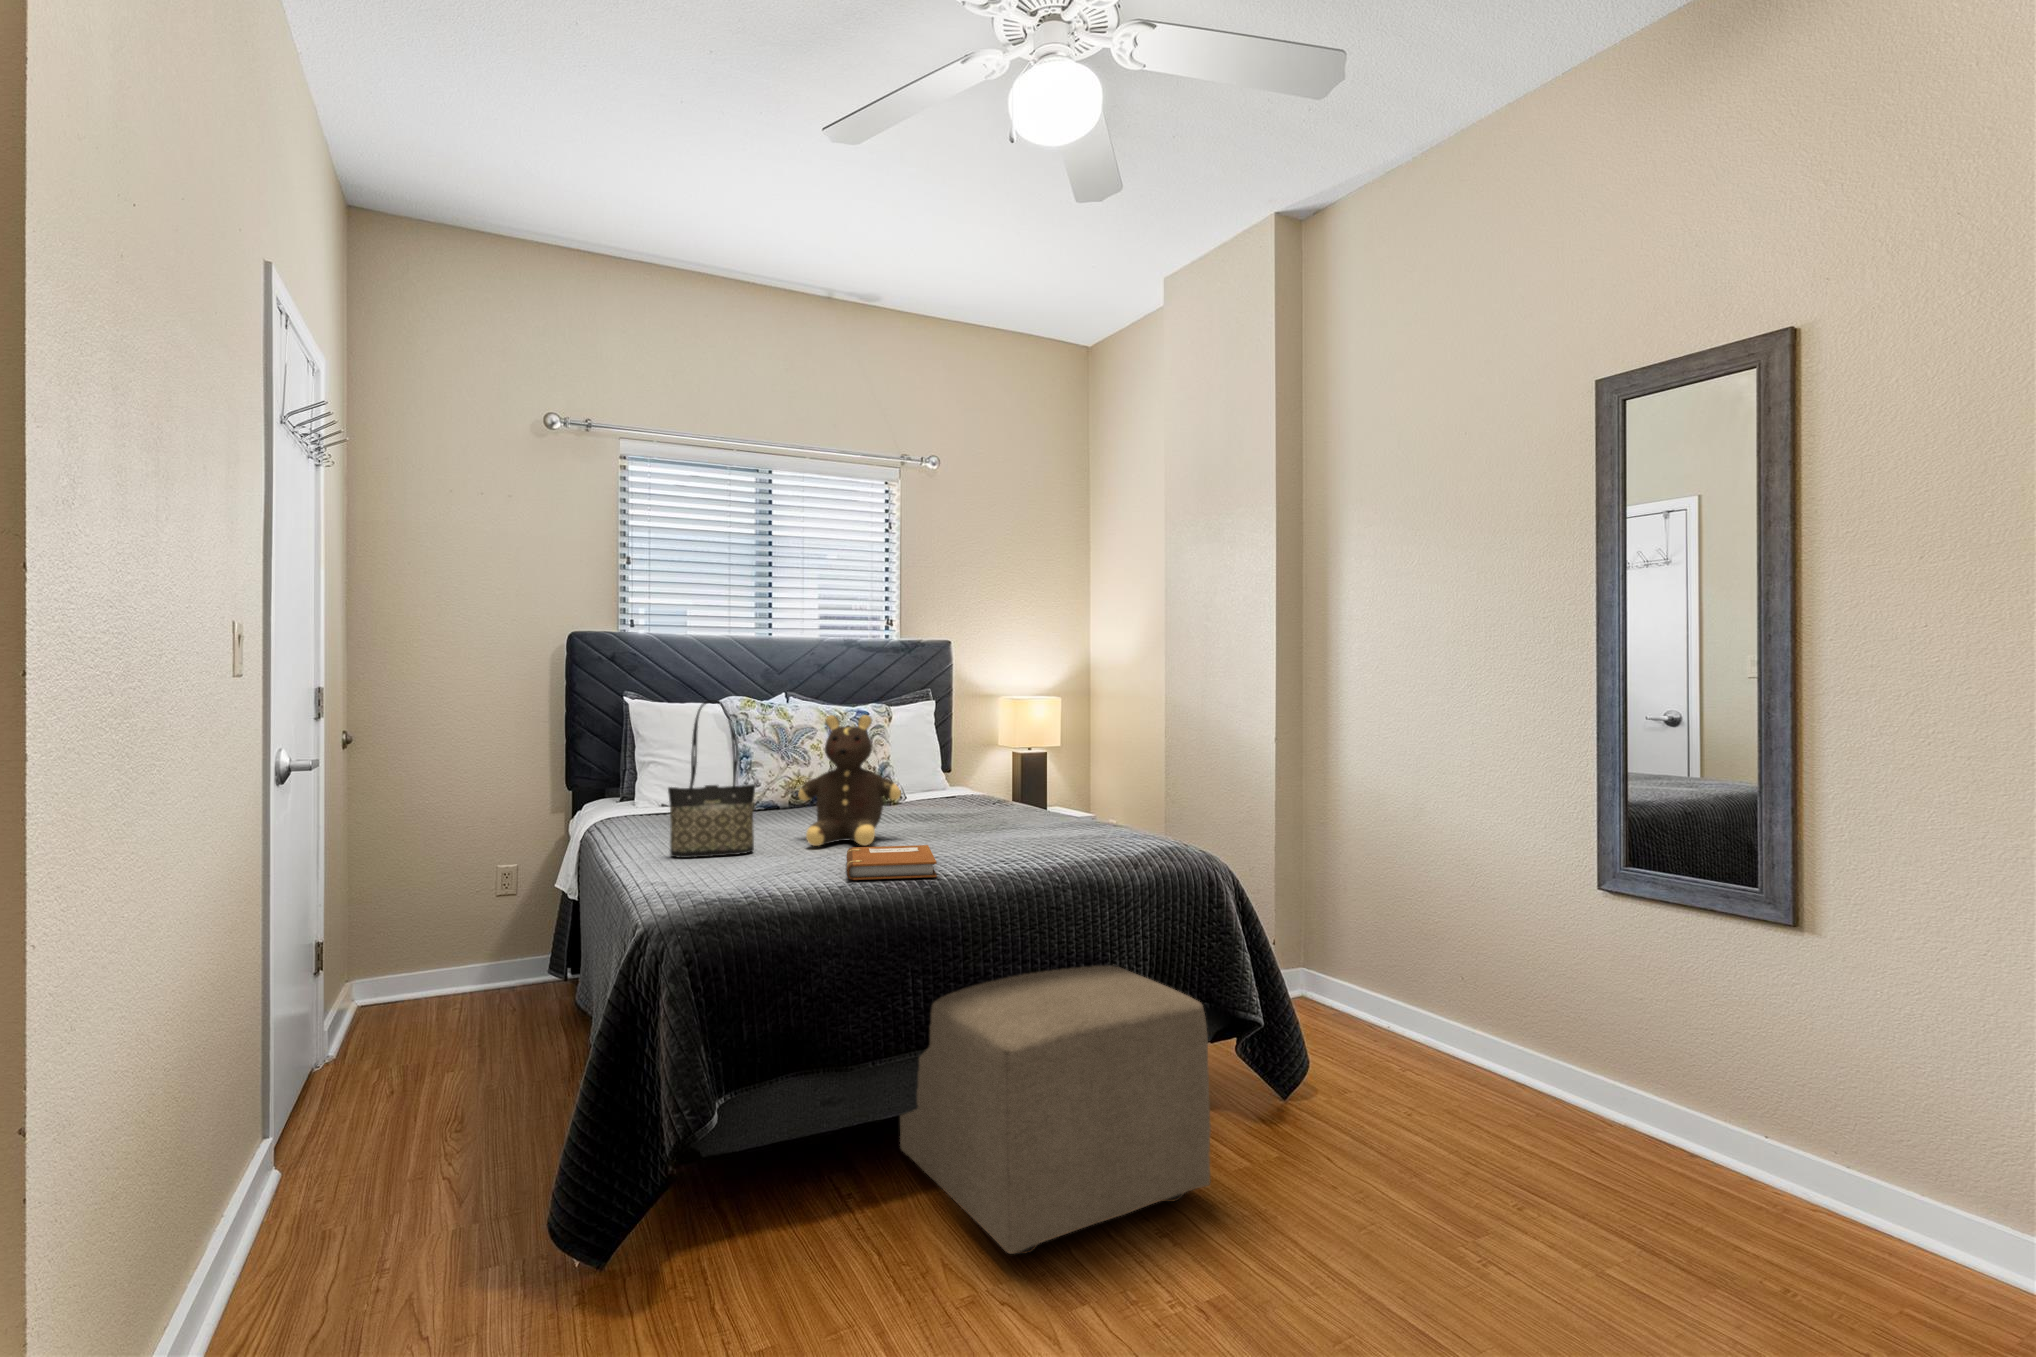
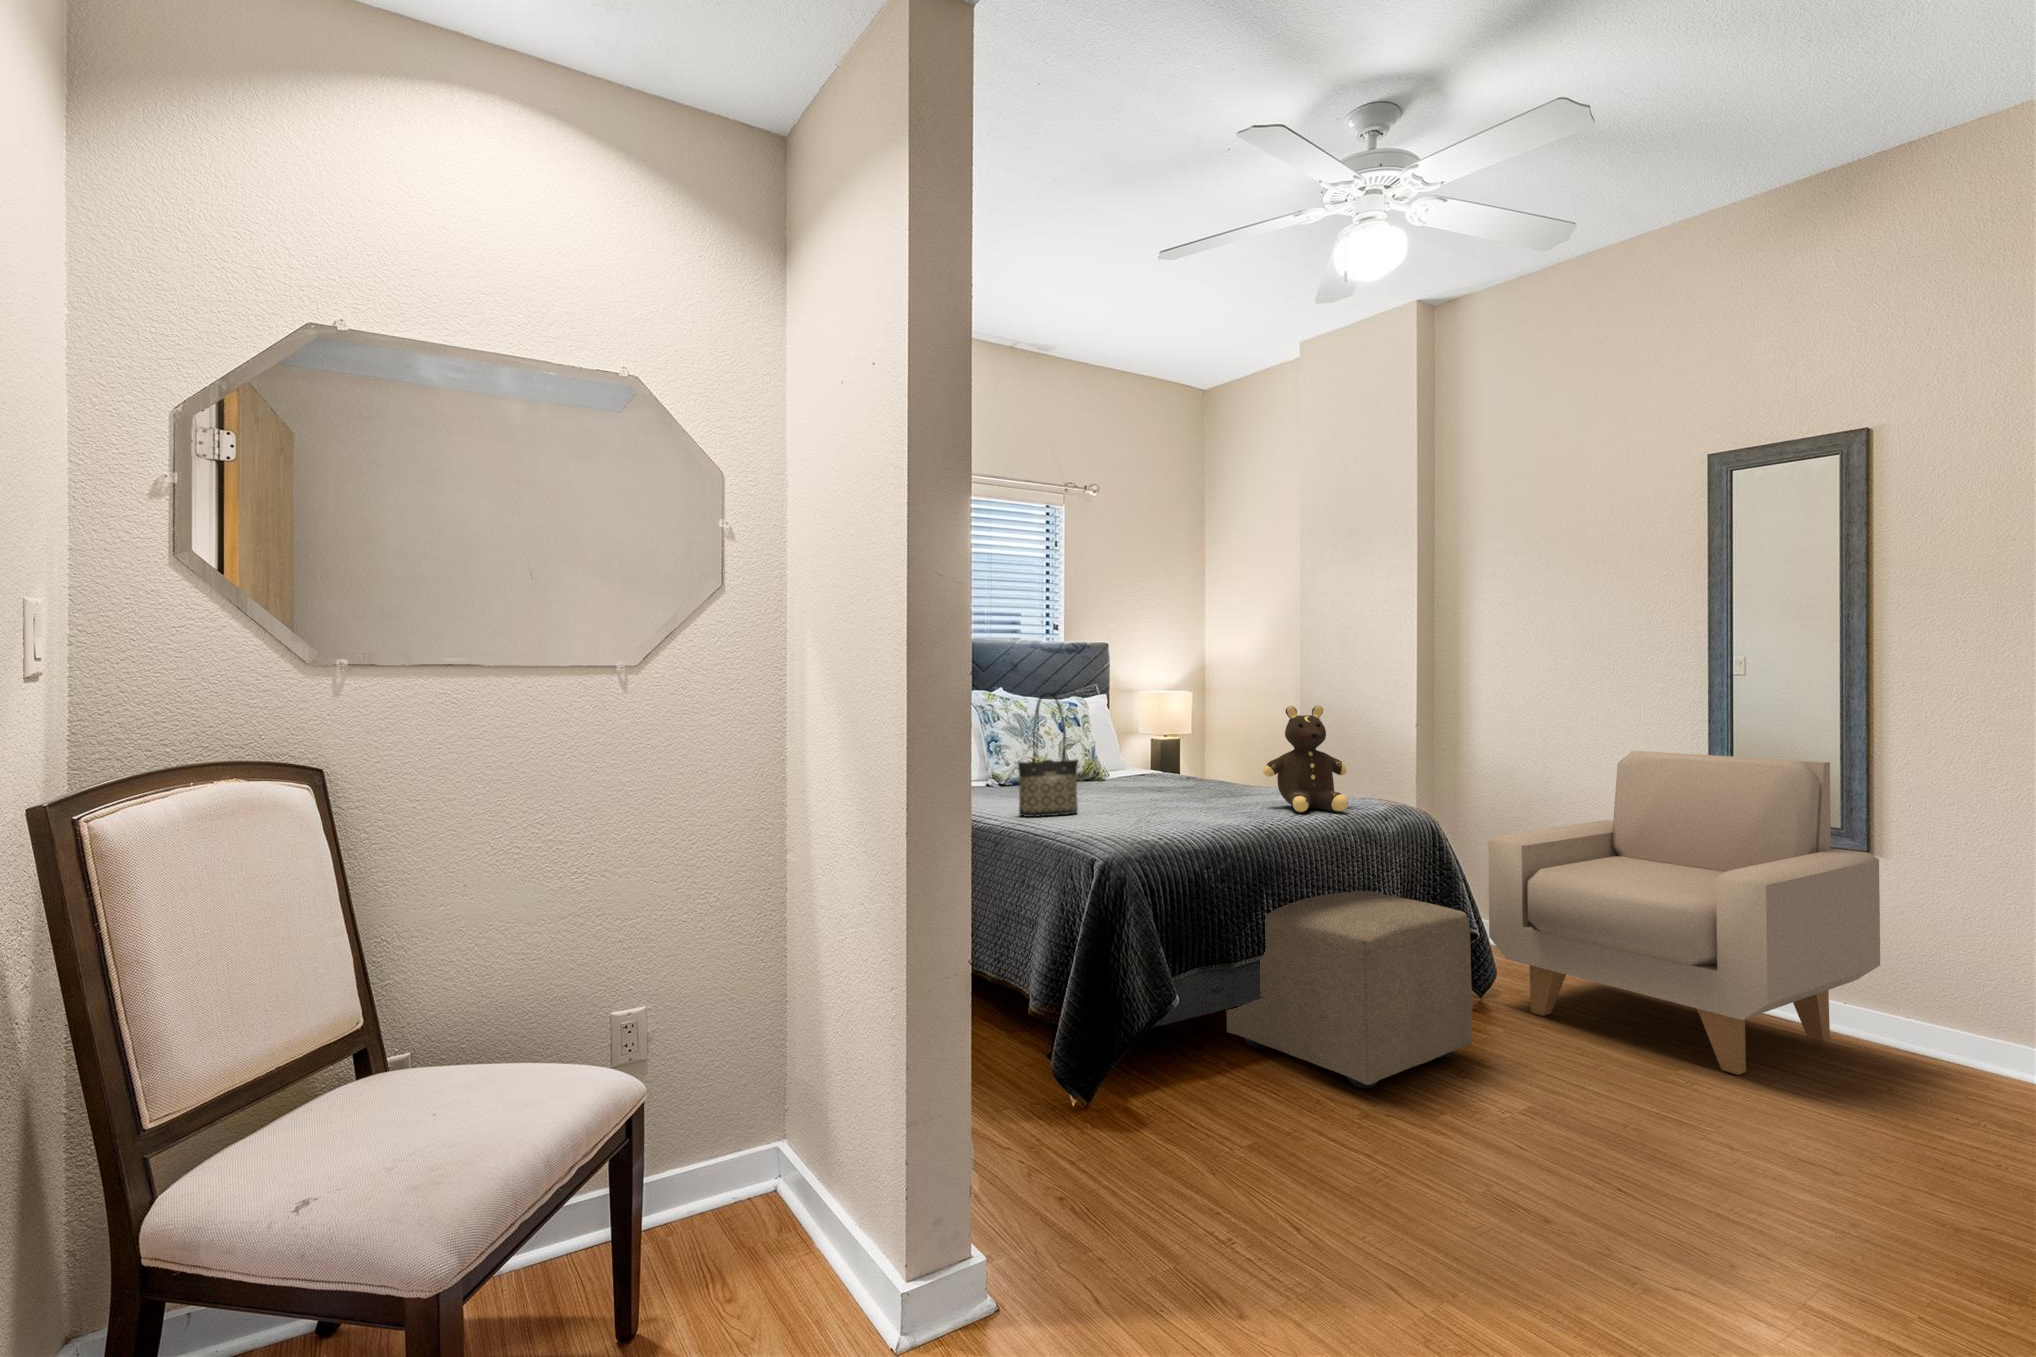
teddy bear: present [798,714,901,846] -> present [1263,706,1348,812]
armchair: none [1292,777,1813,1253] -> present [1488,751,1880,1075]
notebook: present [846,845,937,880] -> none [1165,805,1258,828]

